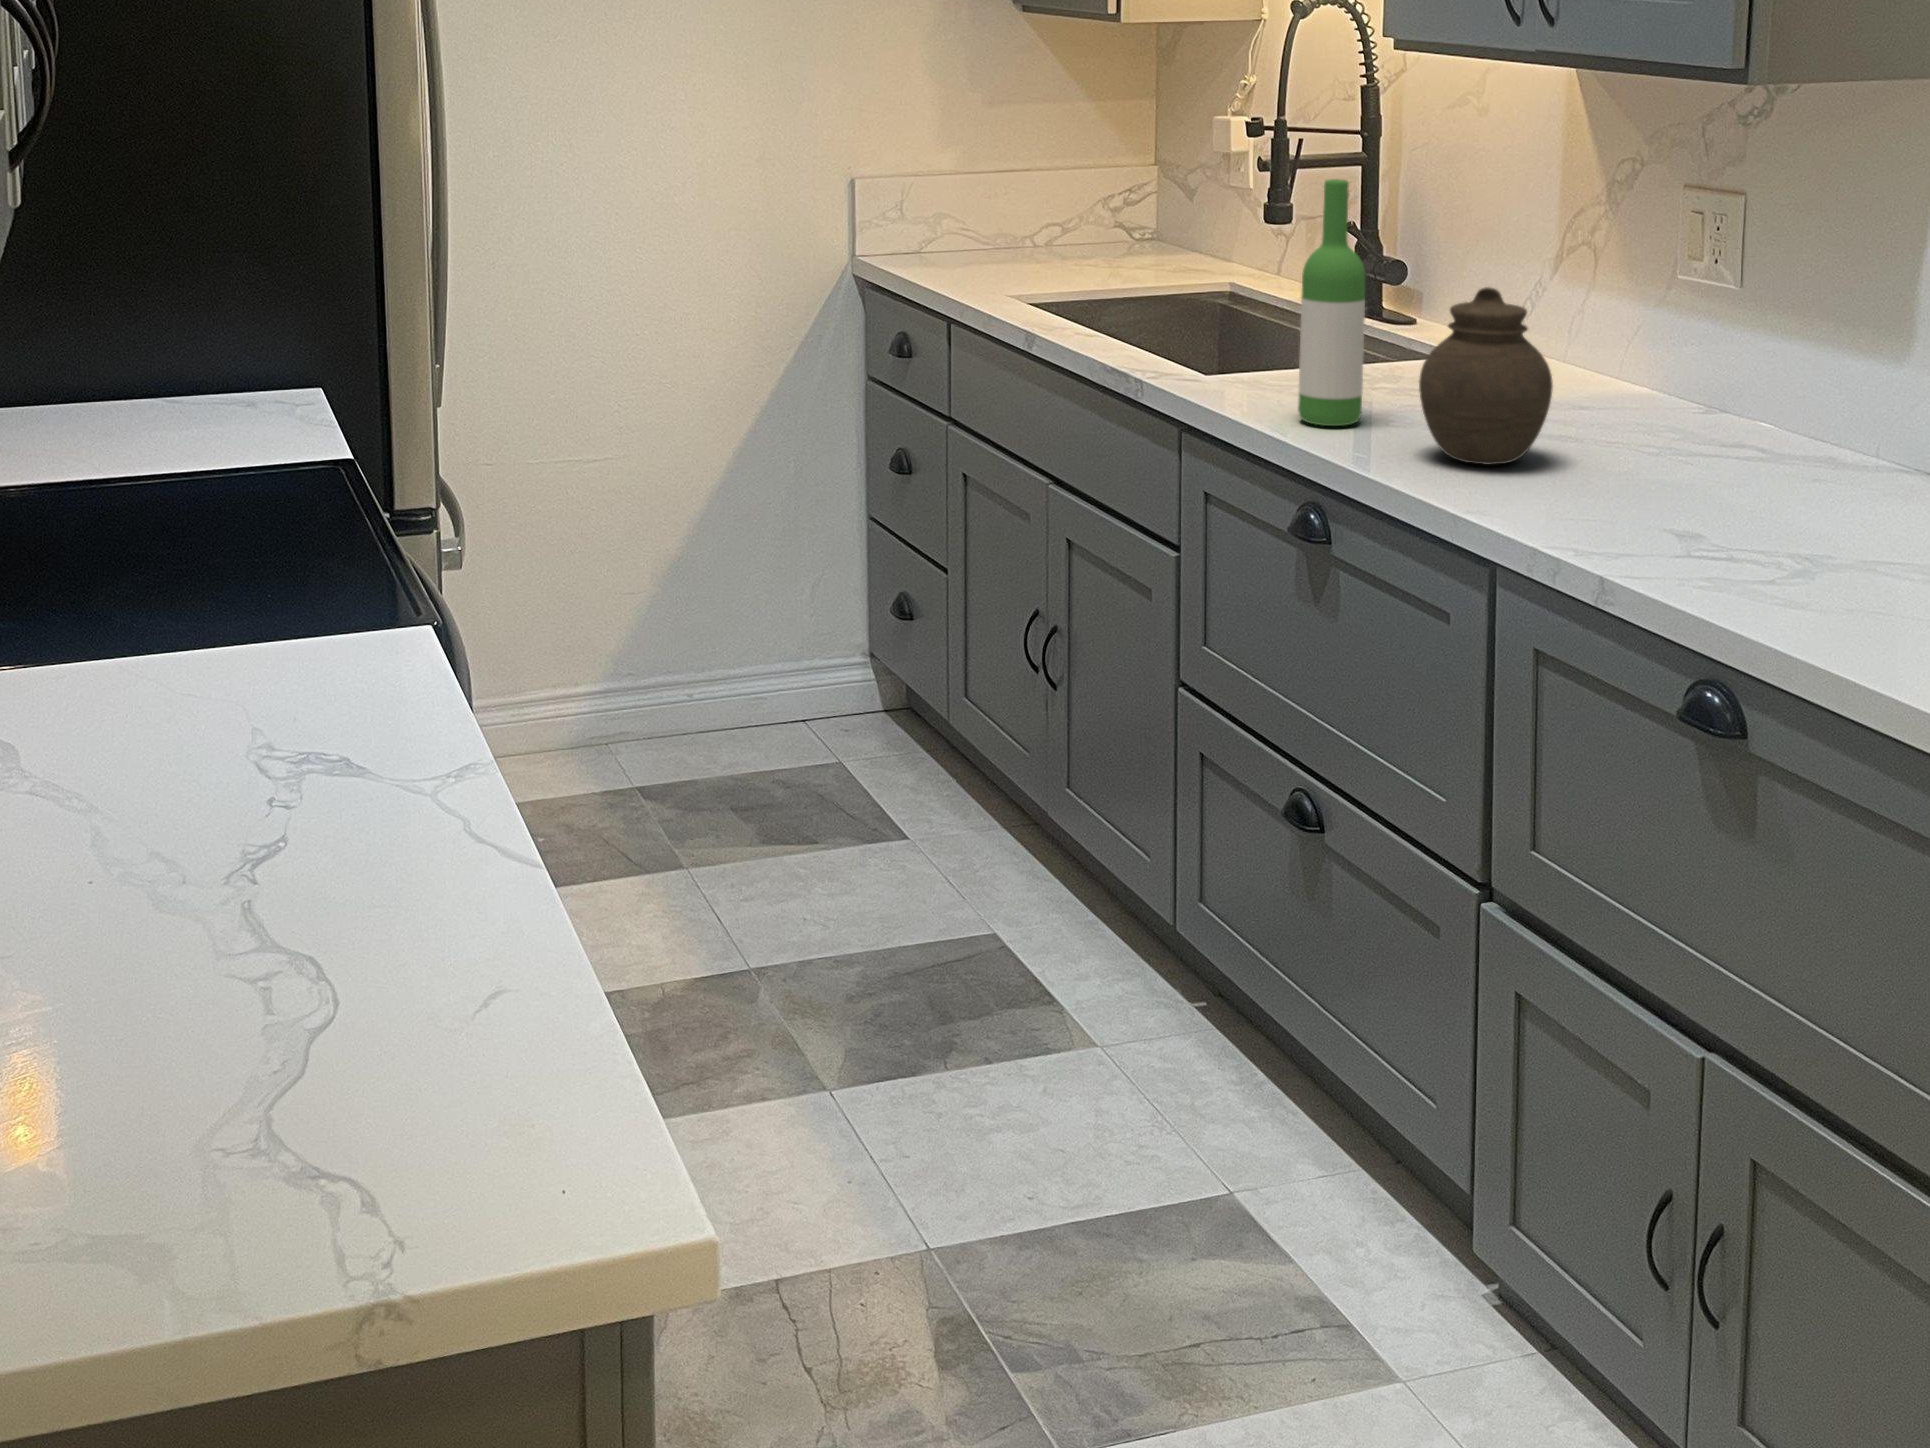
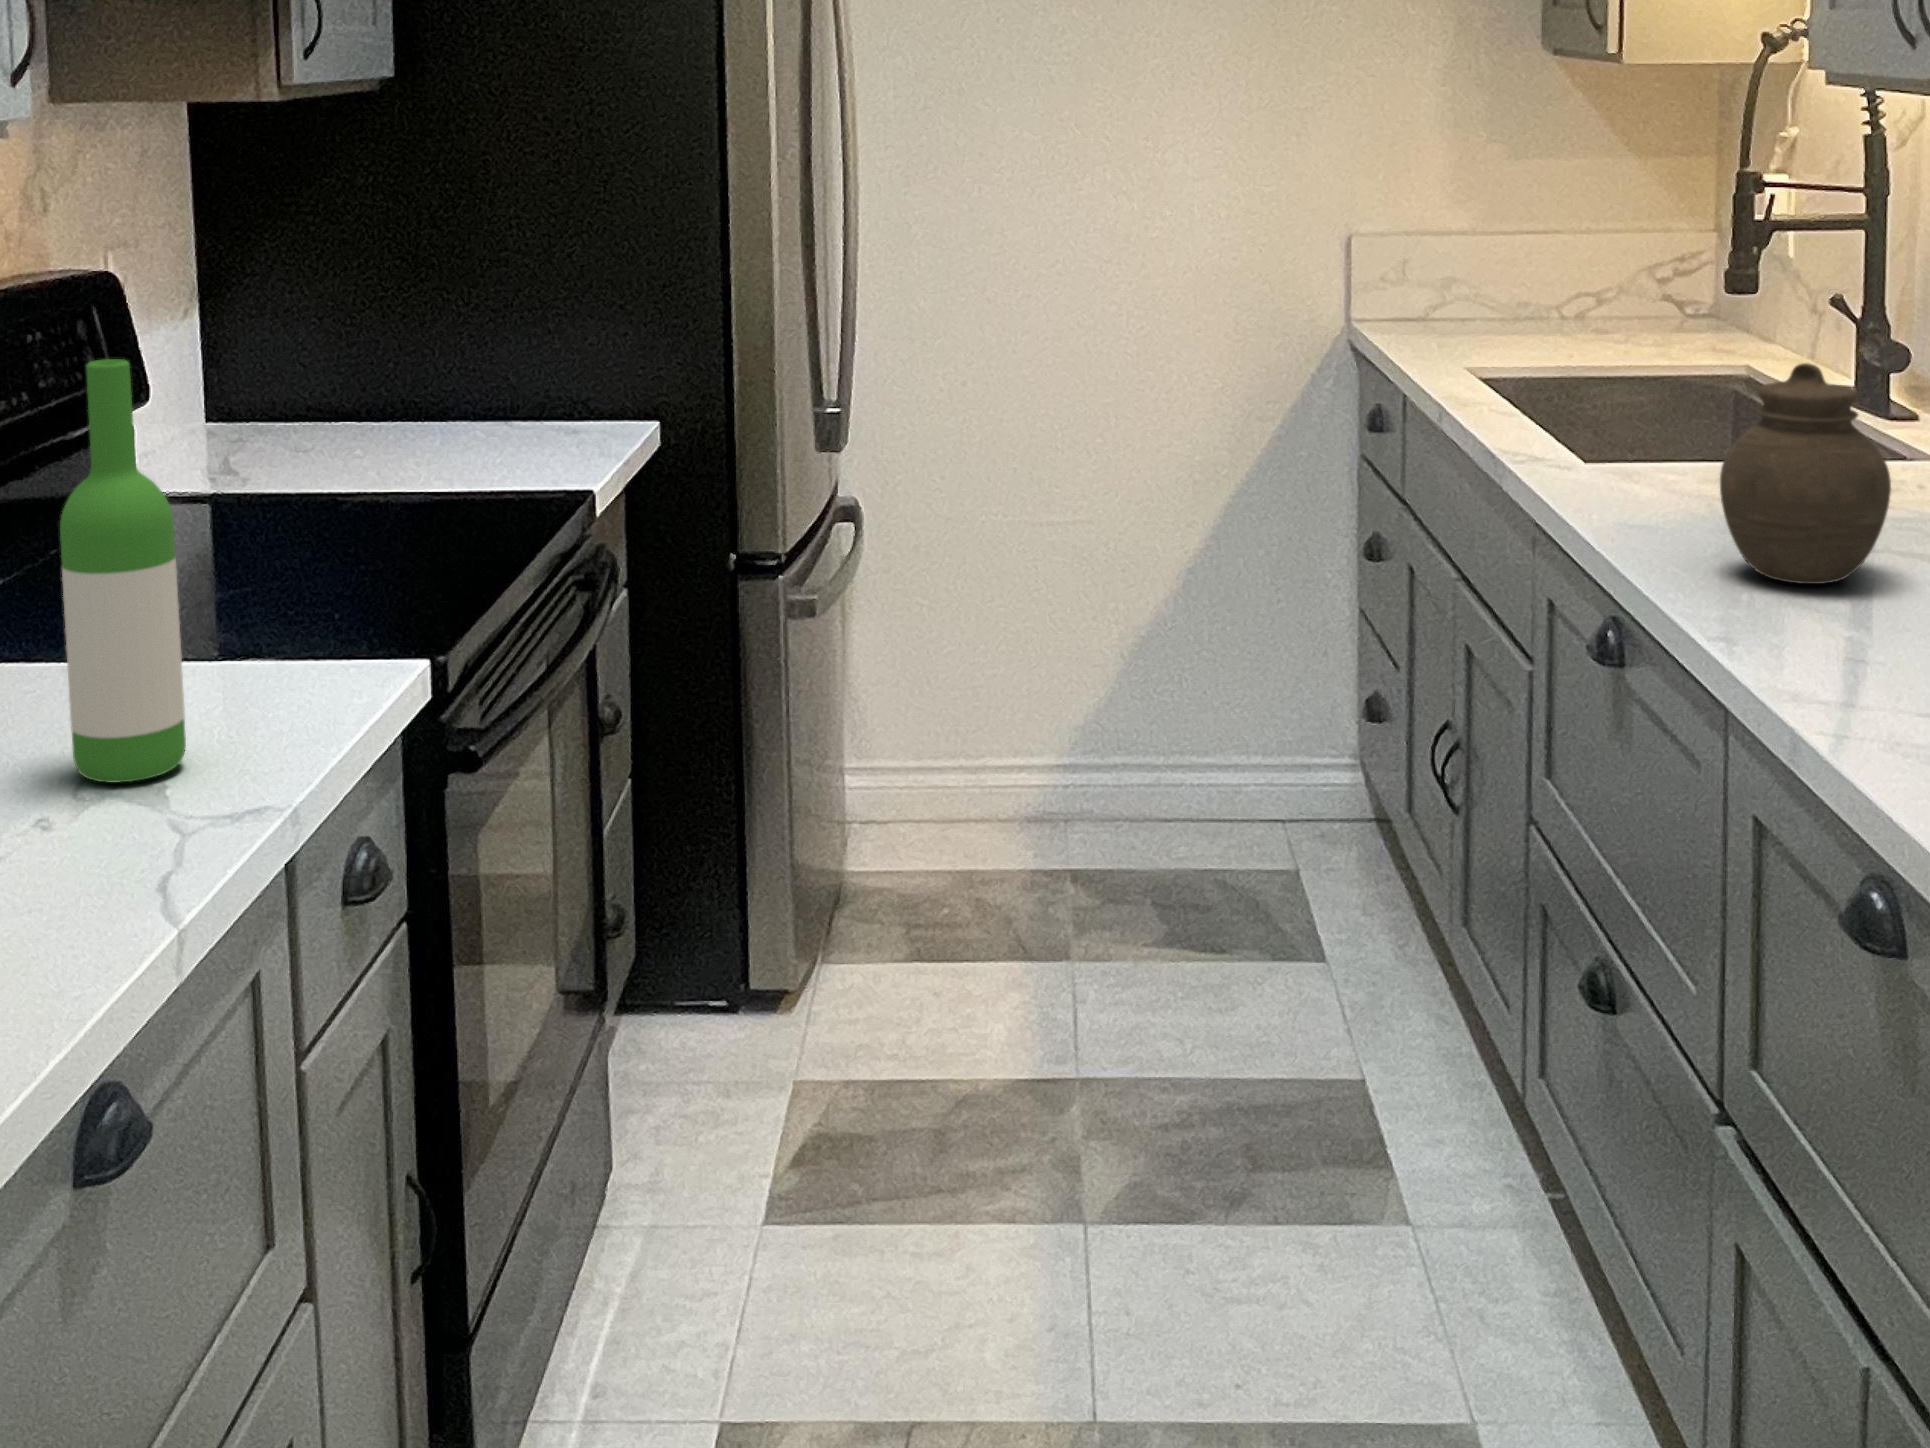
wine bottle: present [1298,179,1366,426] -> present [60,359,186,783]

